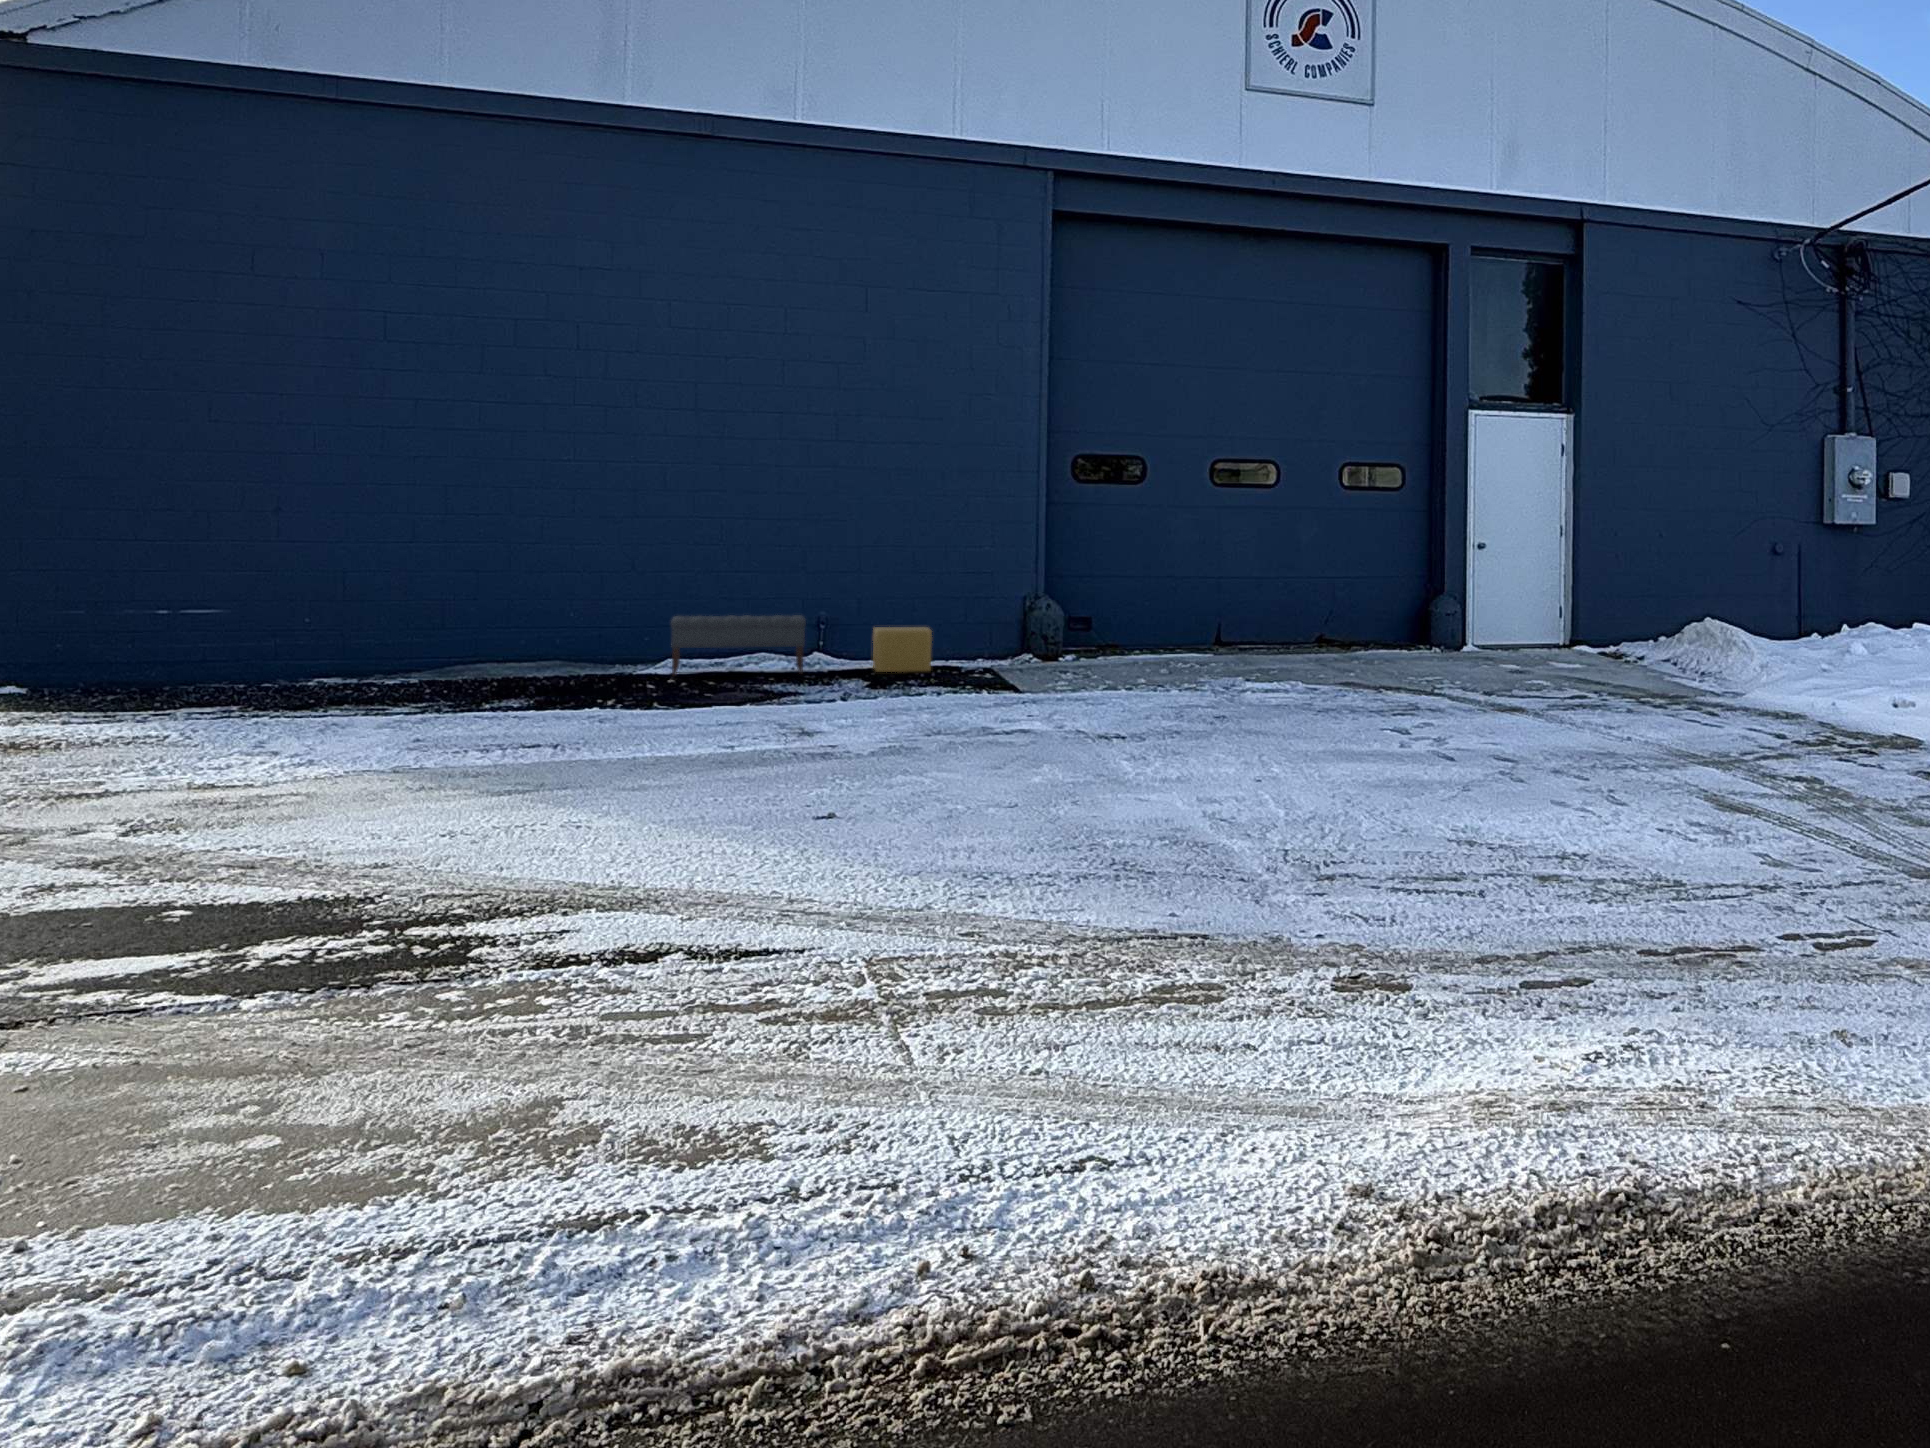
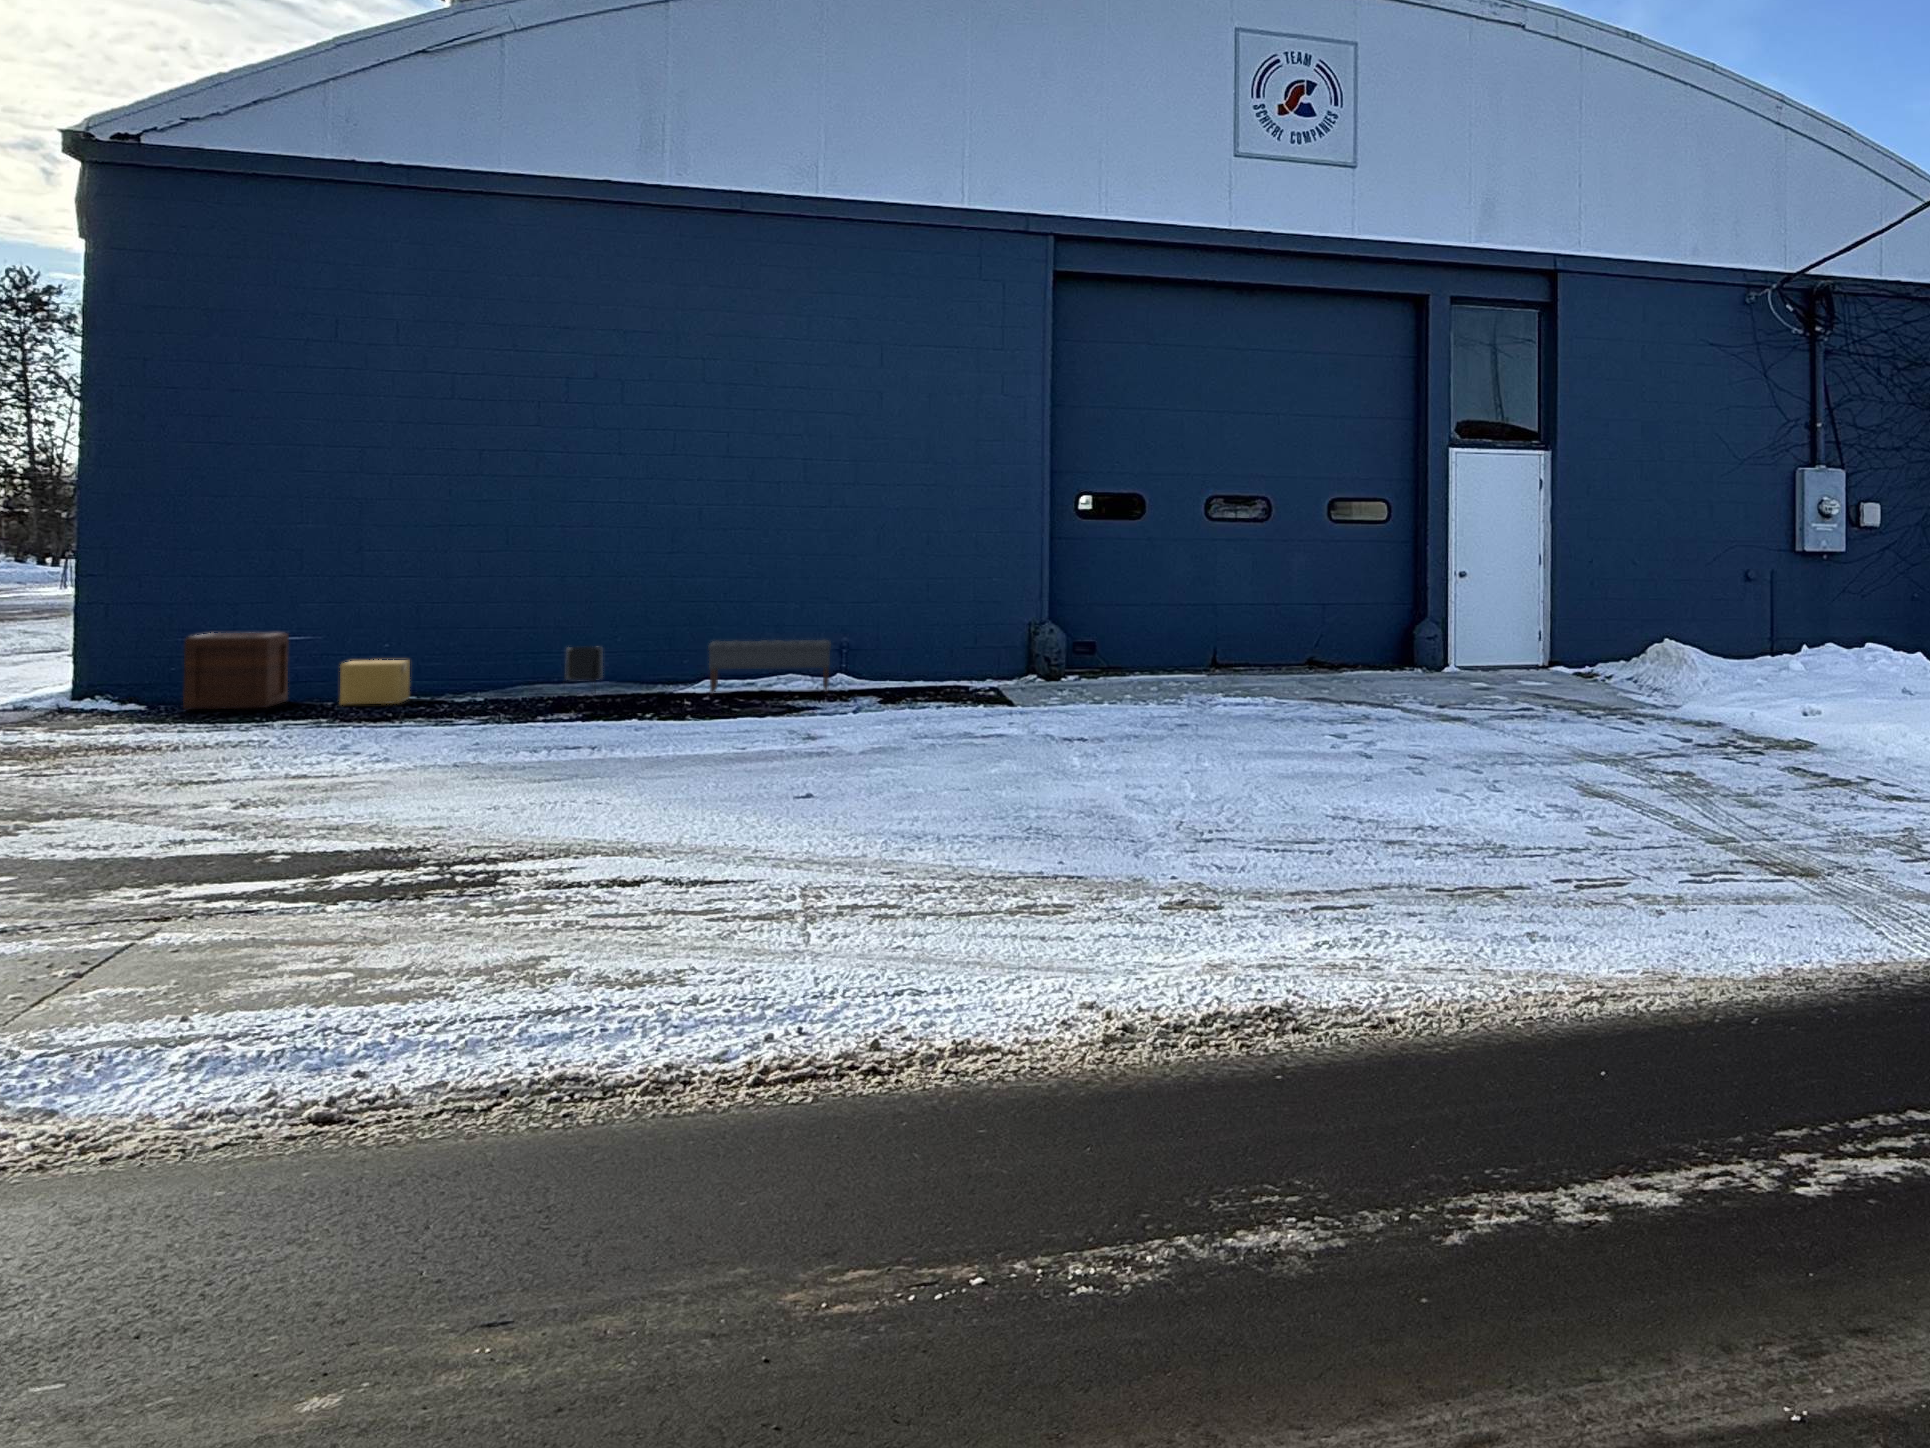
wooden crate: none [73,605,196,693] -> present [183,633,289,710]
planter: none [508,622,552,678] -> present [565,646,603,689]
cardboard box: present [873,627,932,672] -> present [340,660,410,705]

